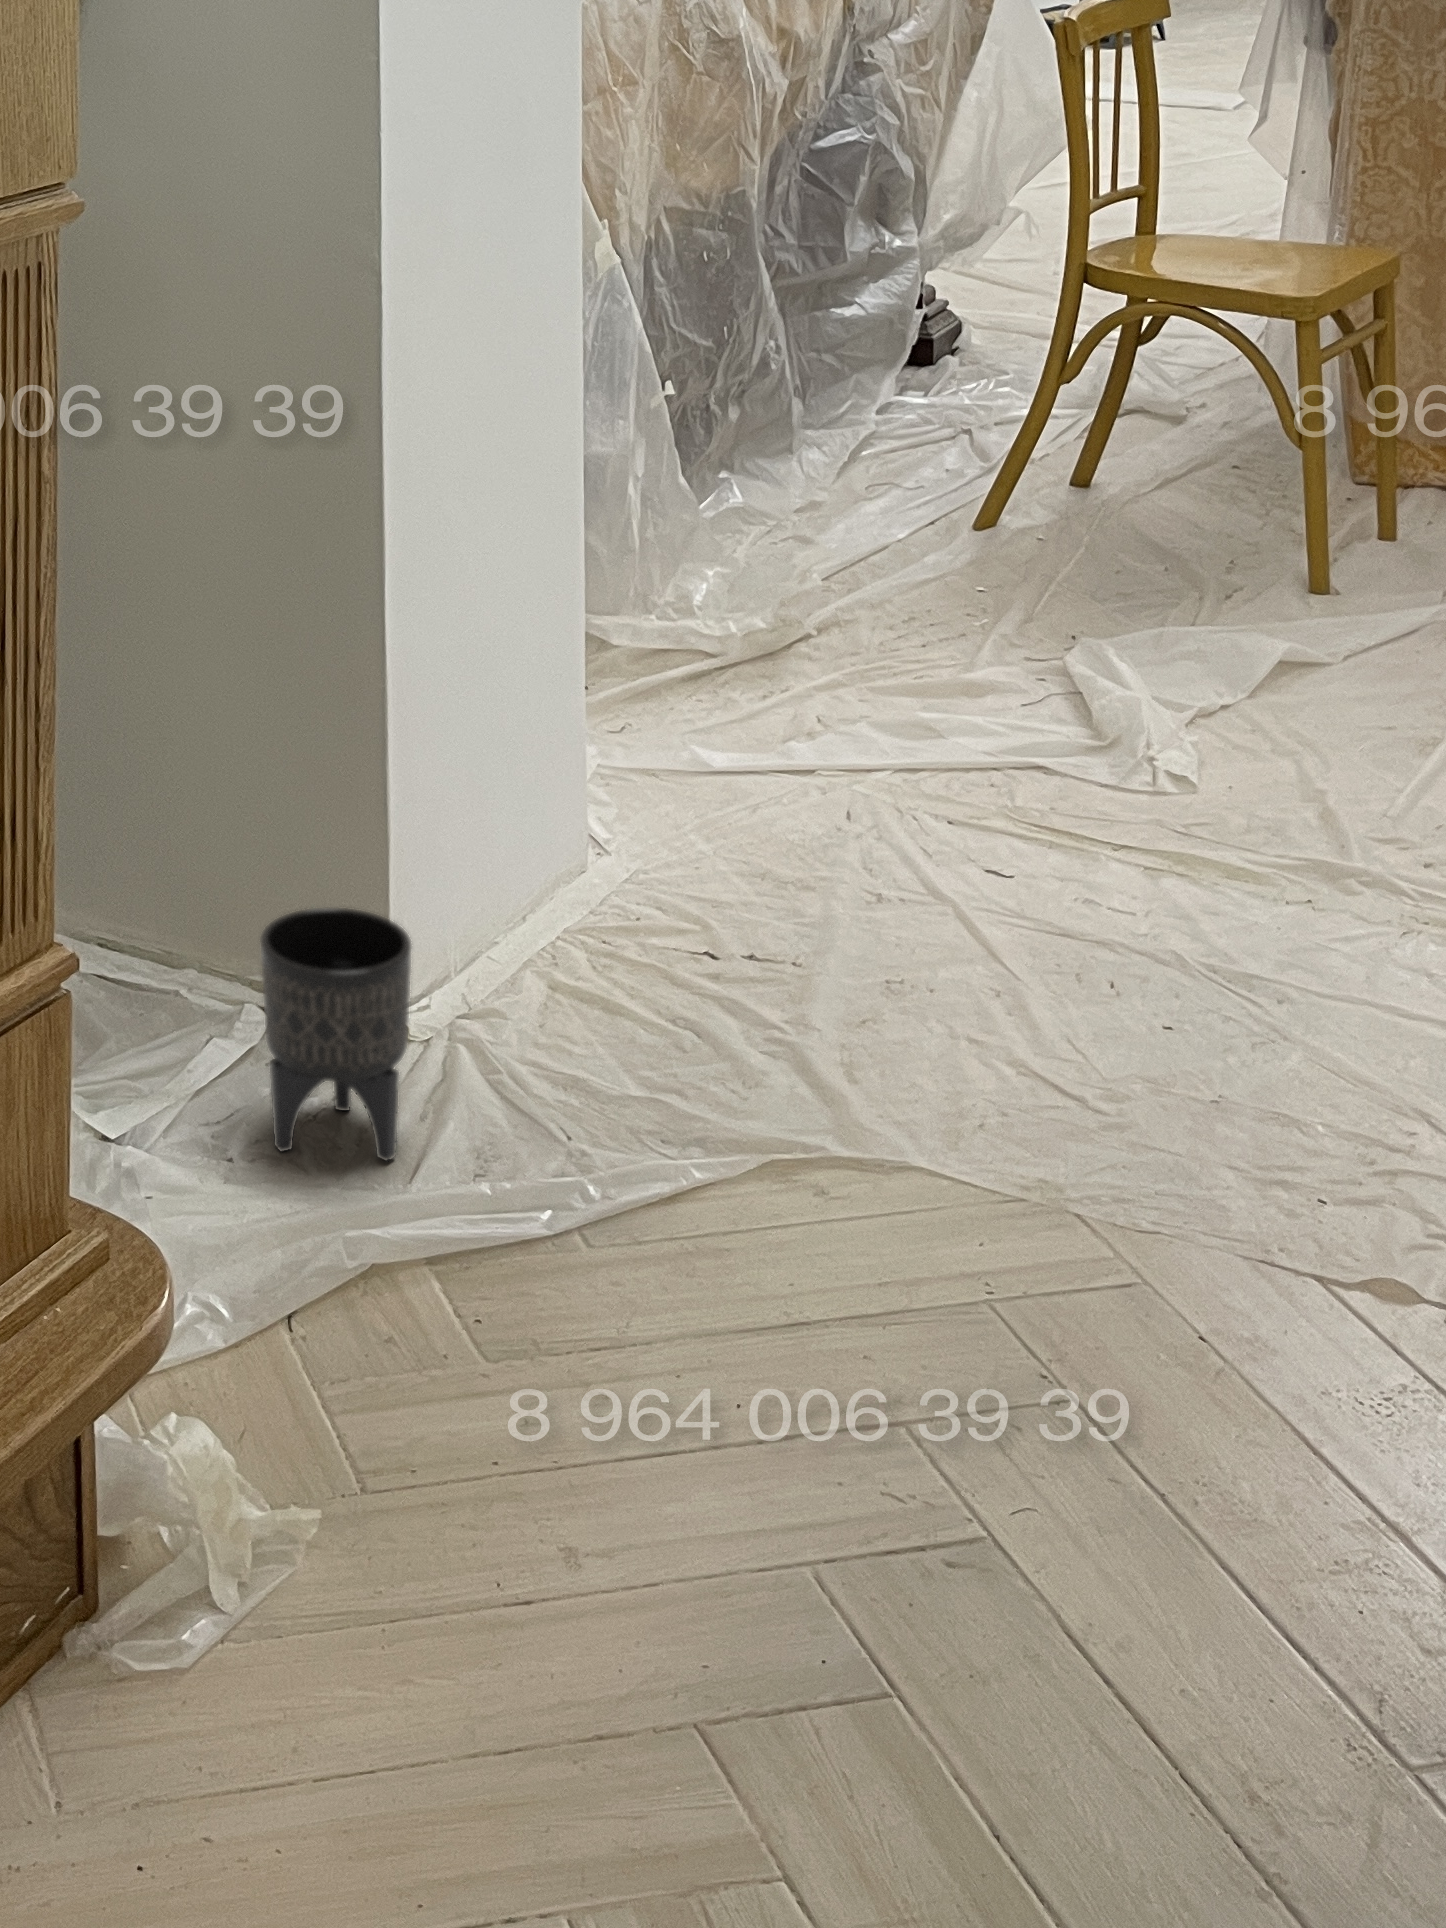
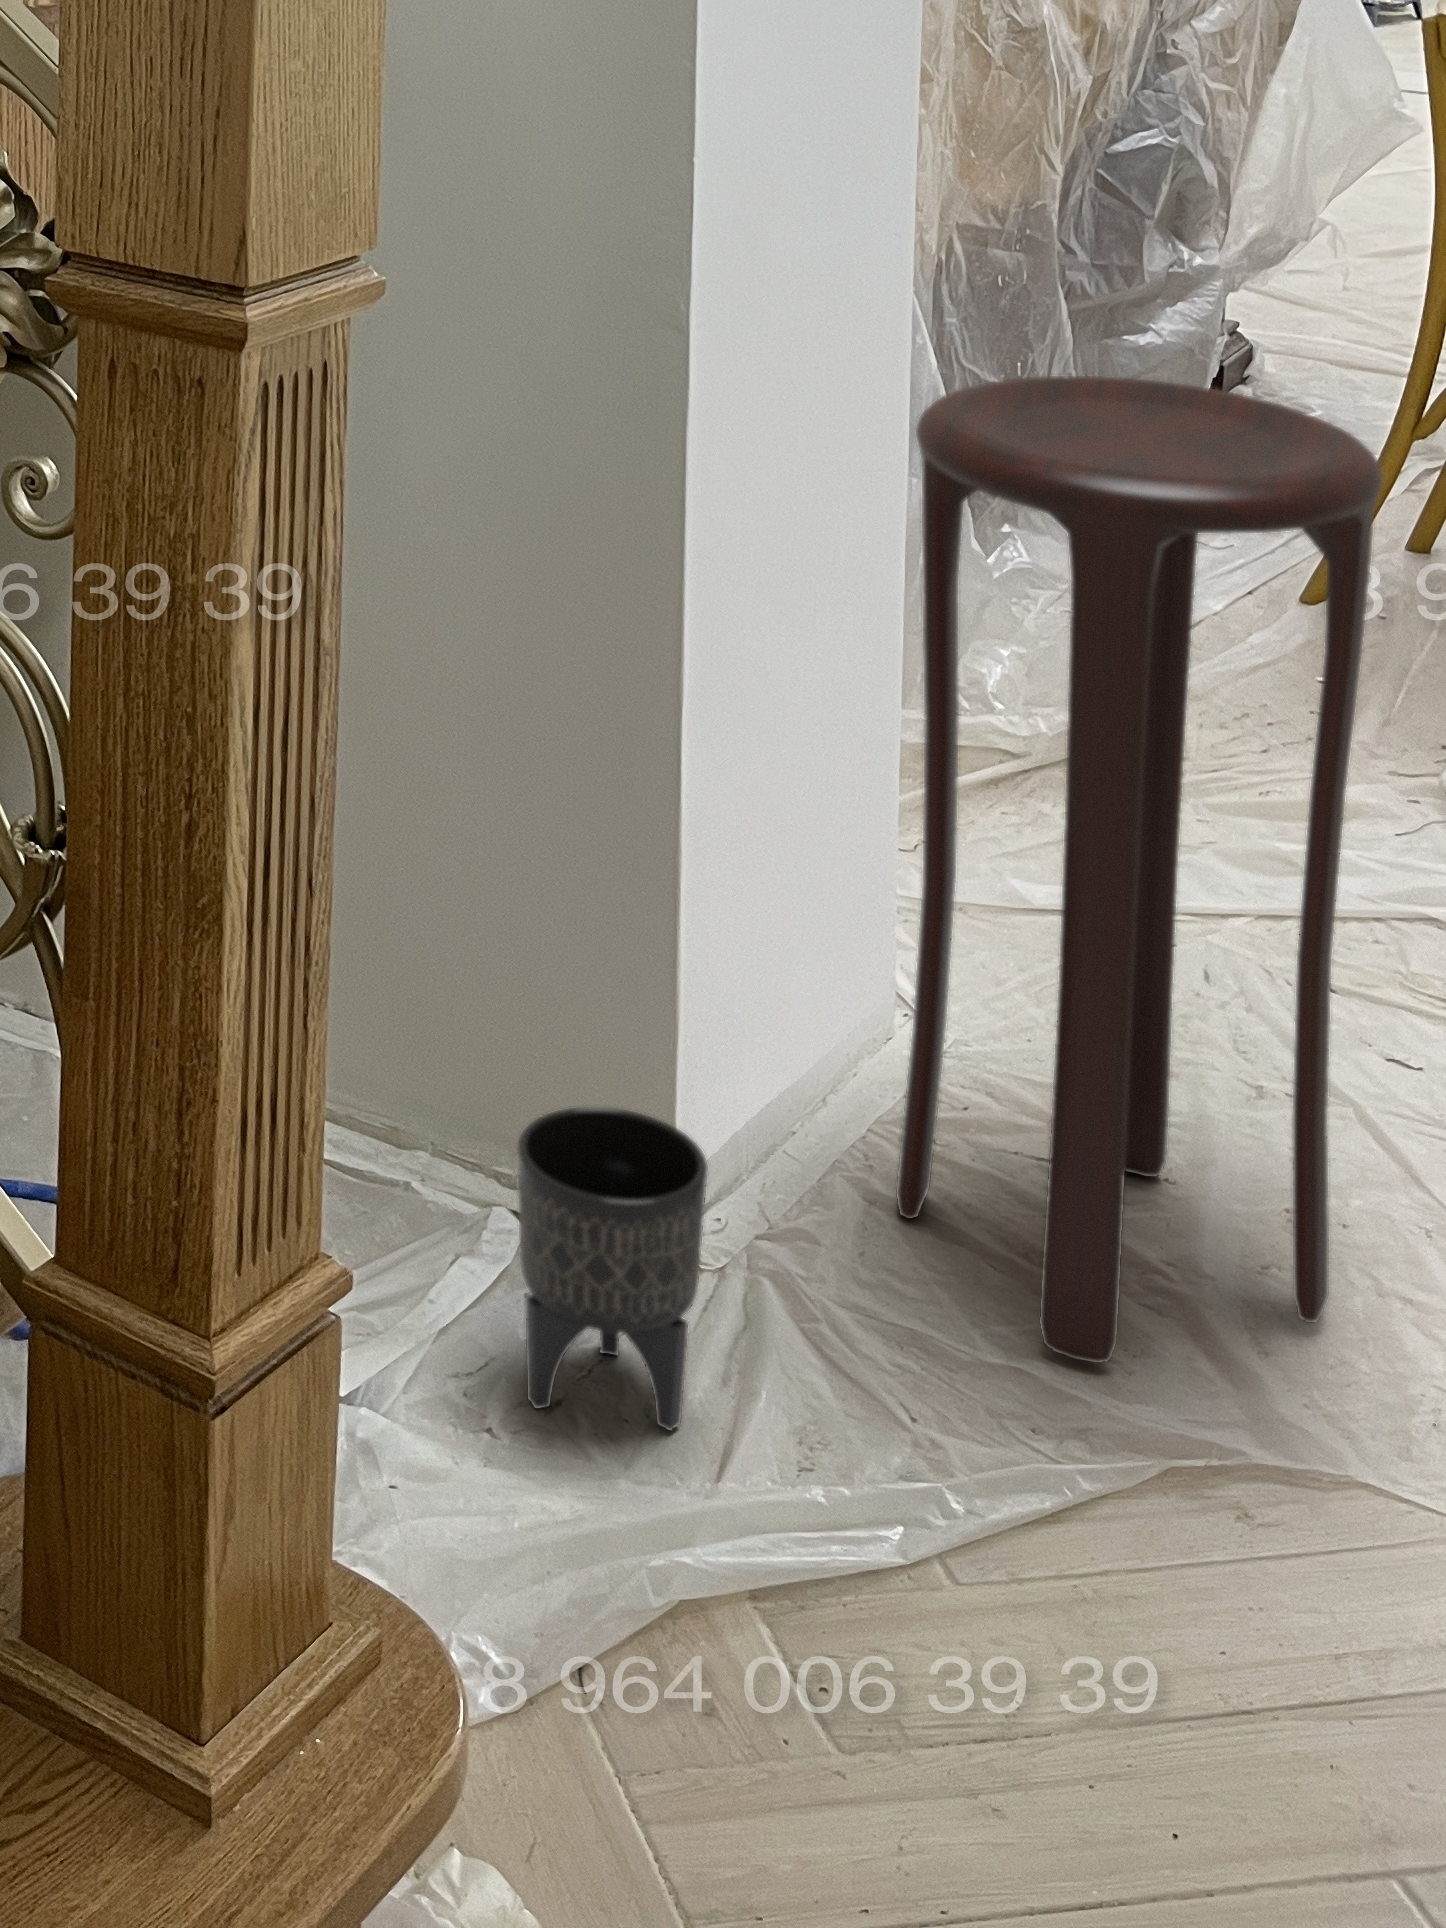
stool: none [573,306,932,1096] -> present [896,376,1383,1363]

